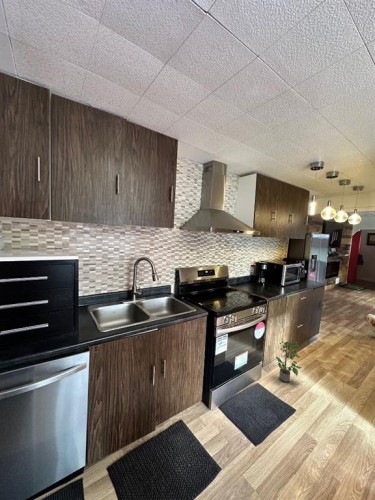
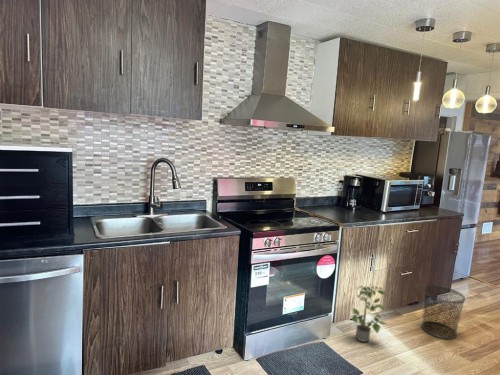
waste bin: none [315,334,346,373] -> present [422,286,465,339]

